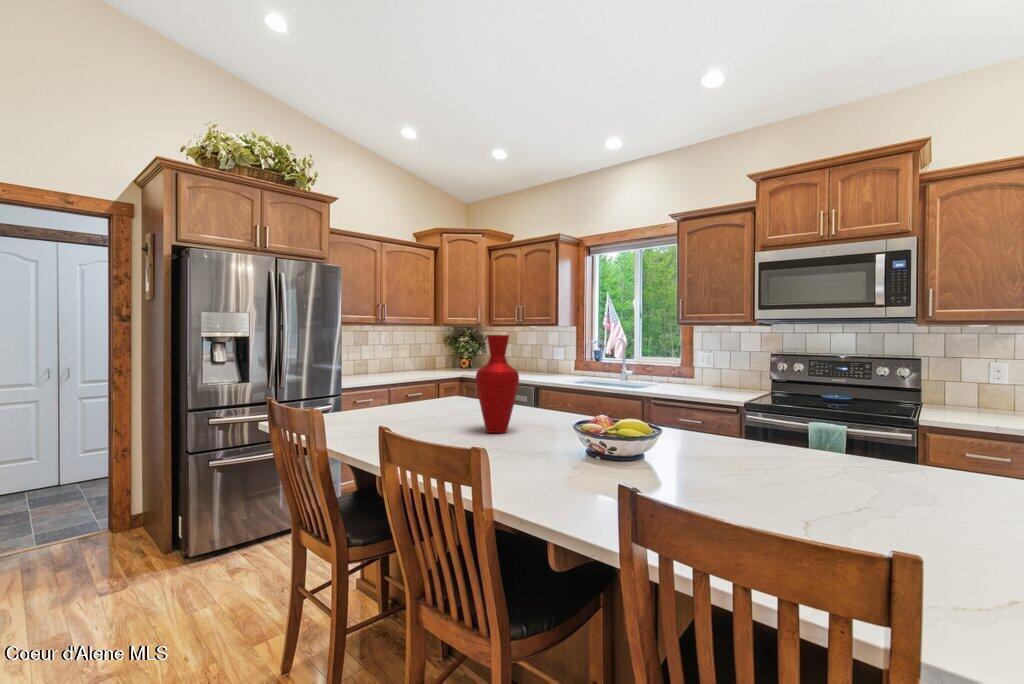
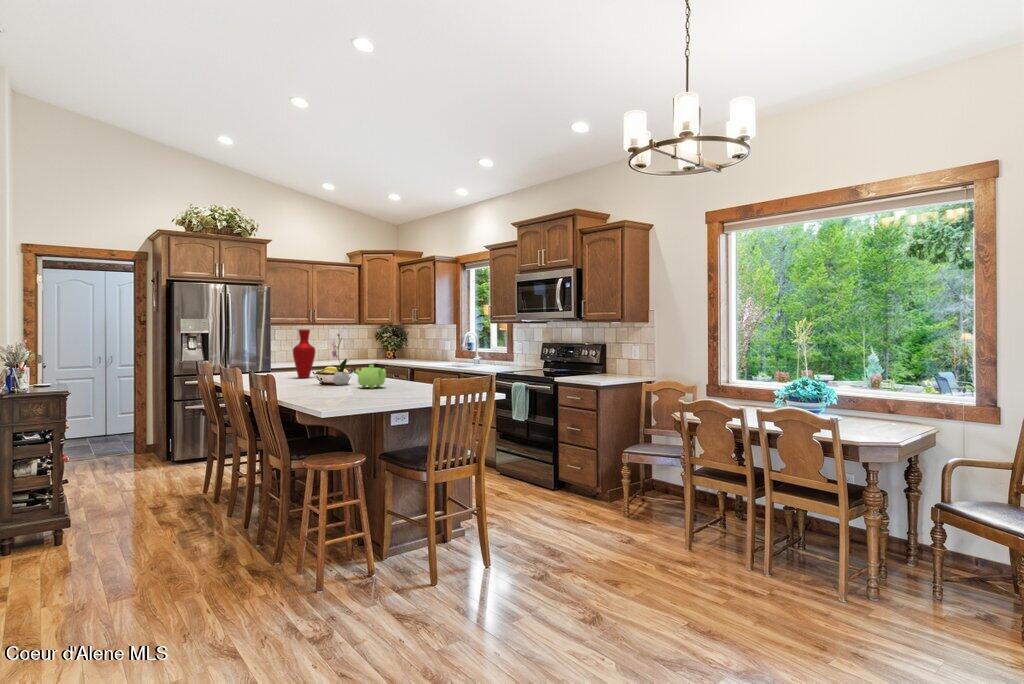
flower arrangement: none [655,348,712,473] -> present [332,334,350,385]
teapot: none [768,431,885,500] -> present [355,365,386,388]

